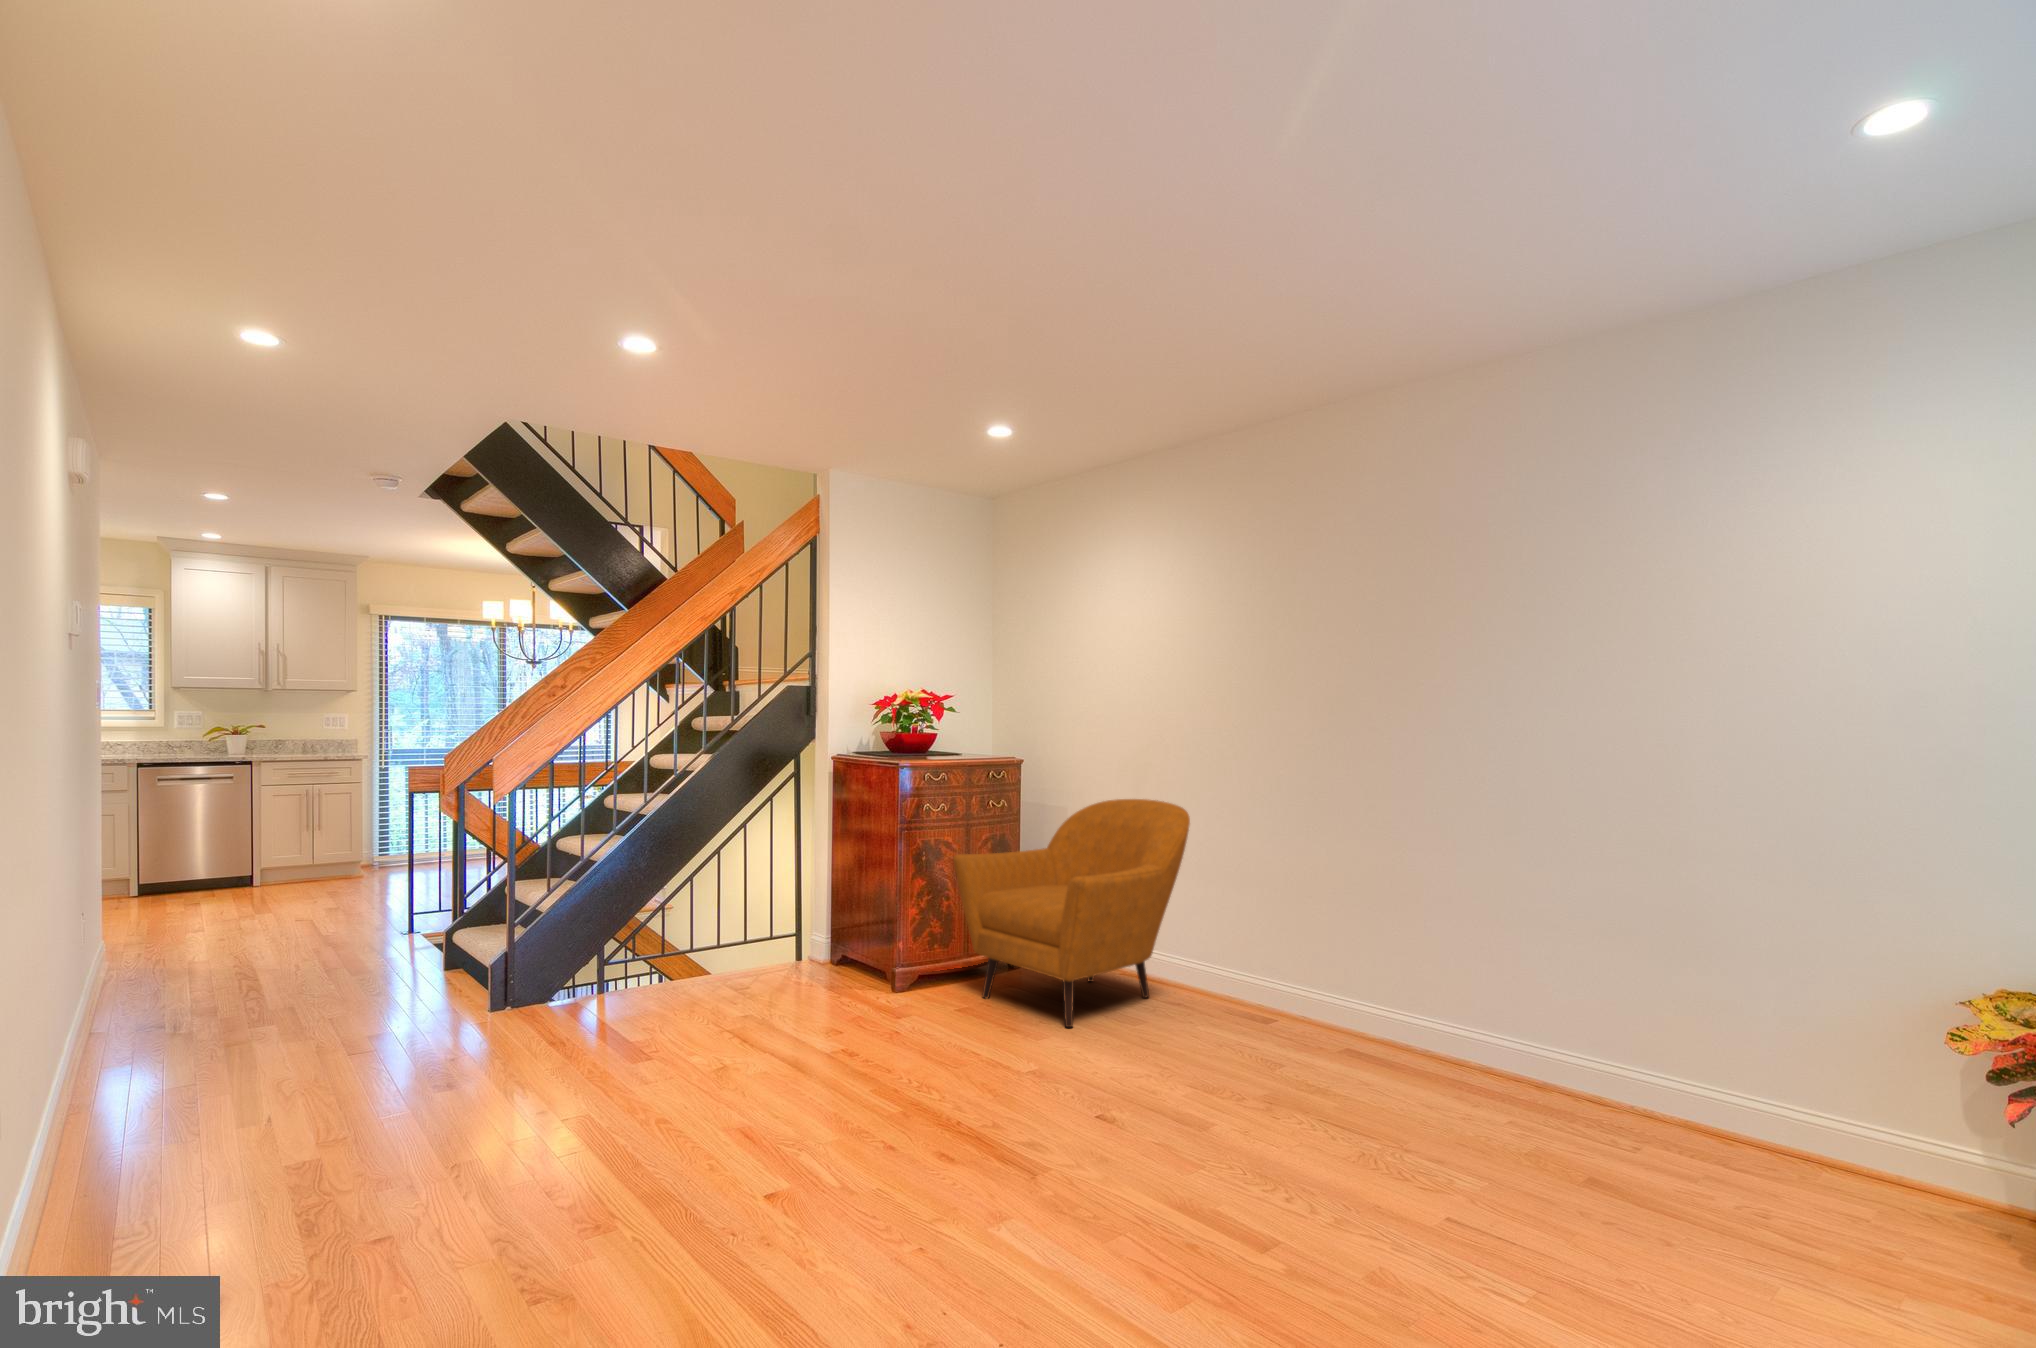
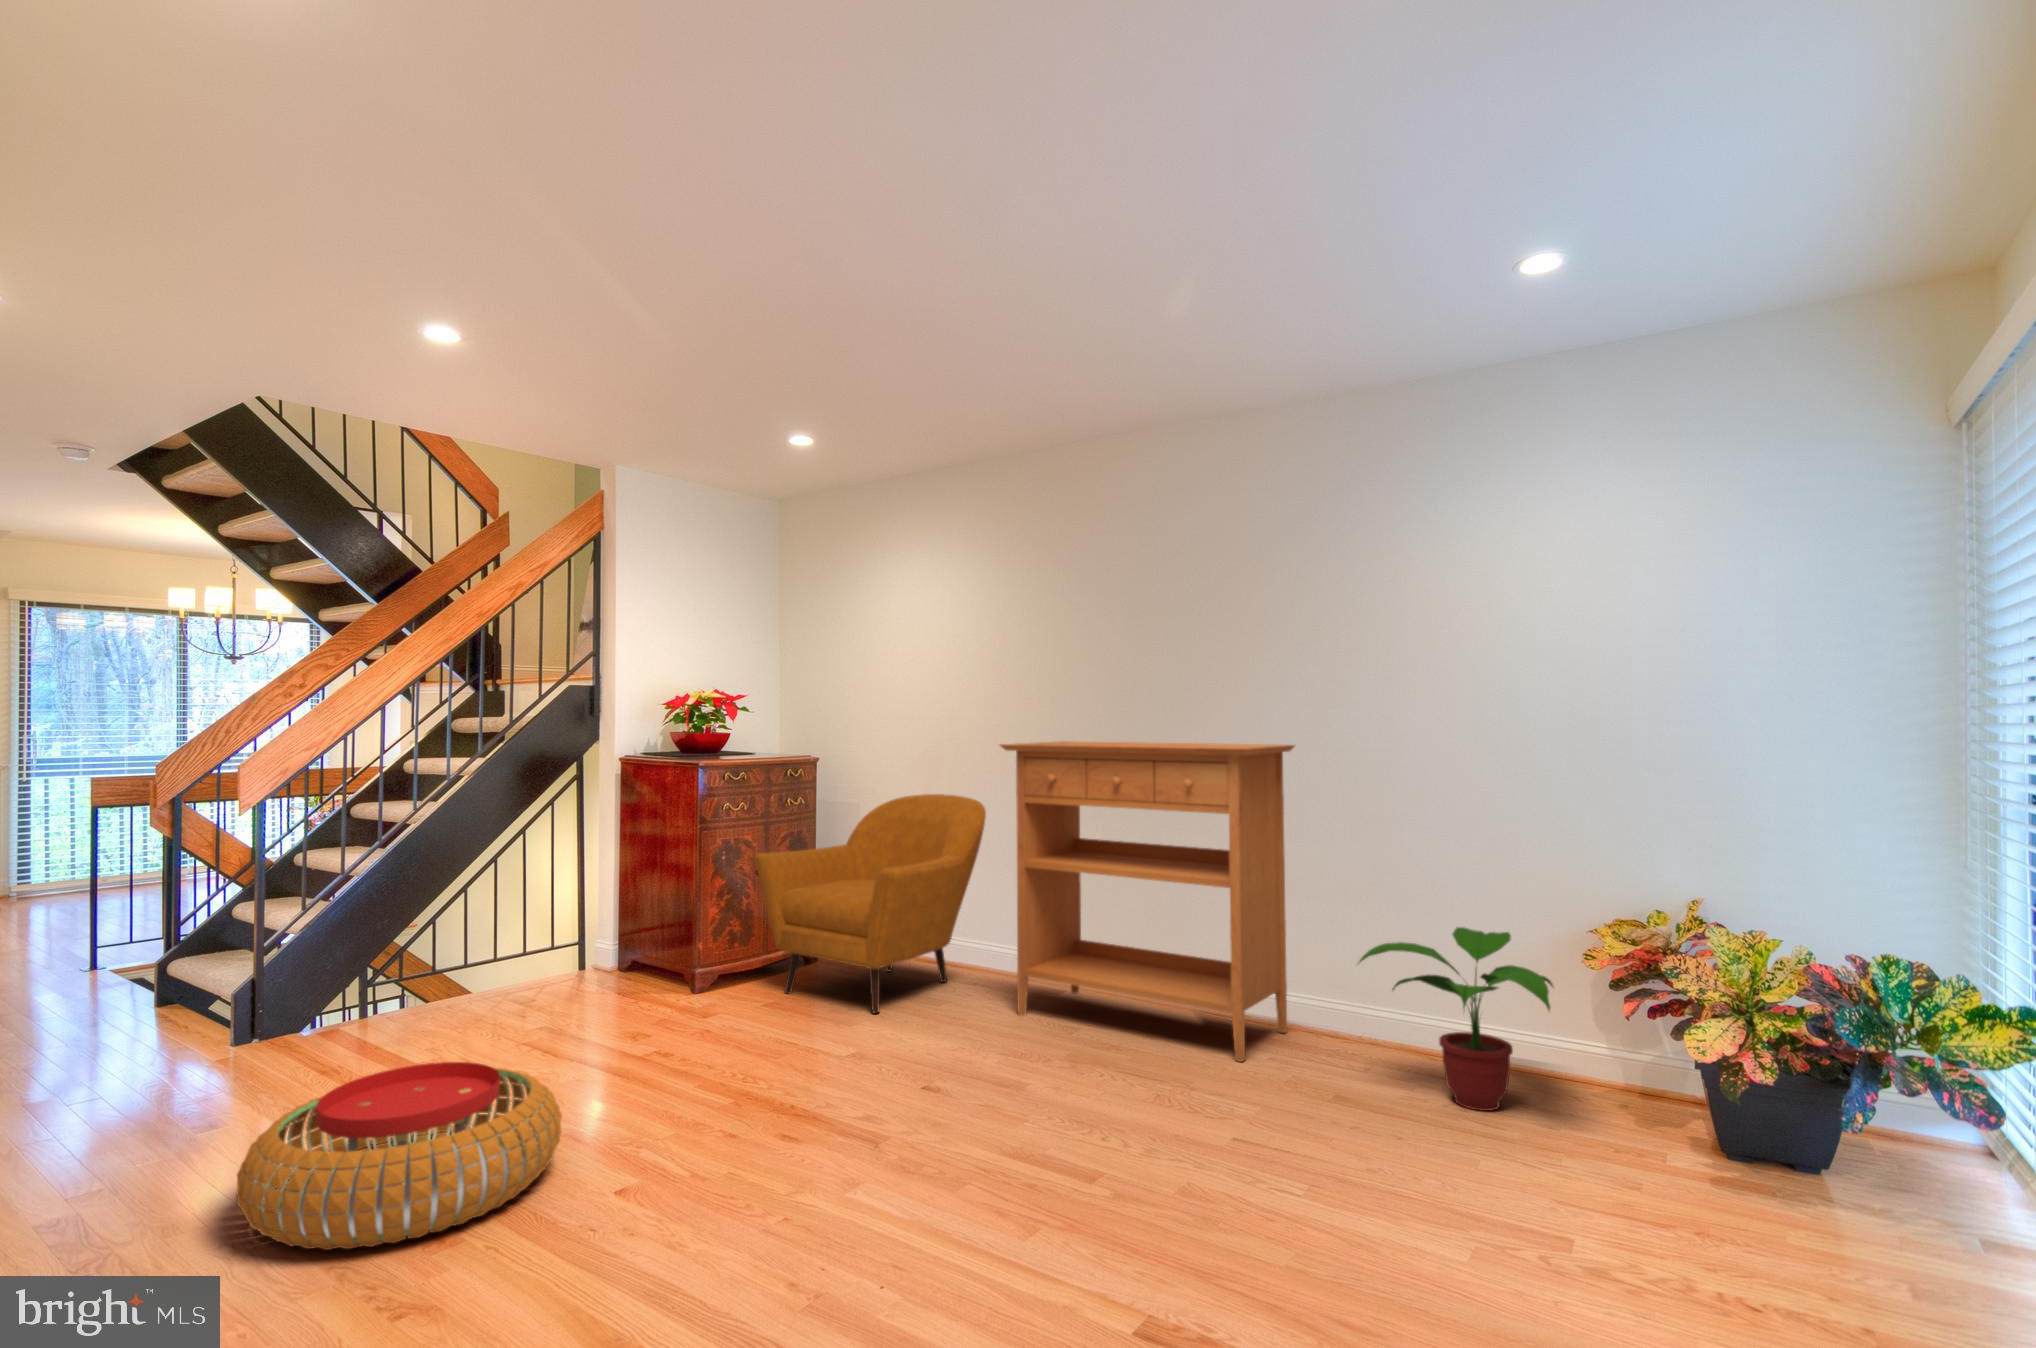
console table: none [1197,746,1546,1122] -> present [1000,741,1295,1062]
potted plant: none [1620,984,1903,1222] -> present [1359,927,1553,1111]
pouf: none [442,1052,734,1232] -> present [236,1062,562,1250]

